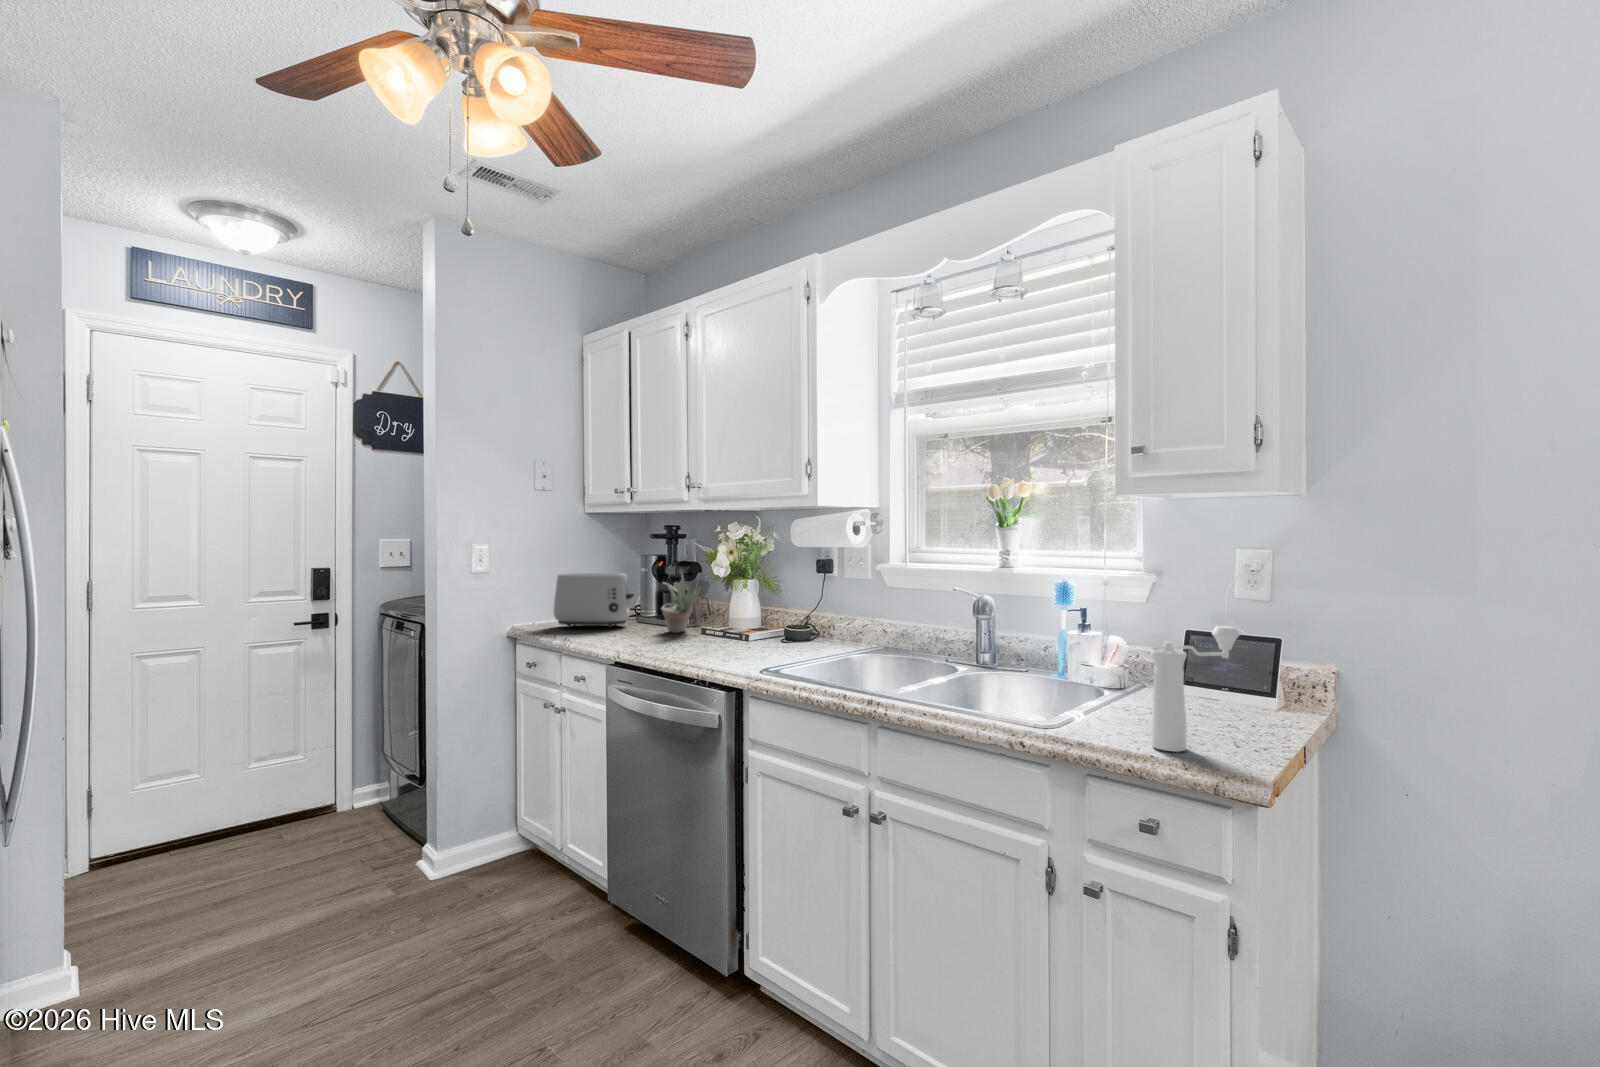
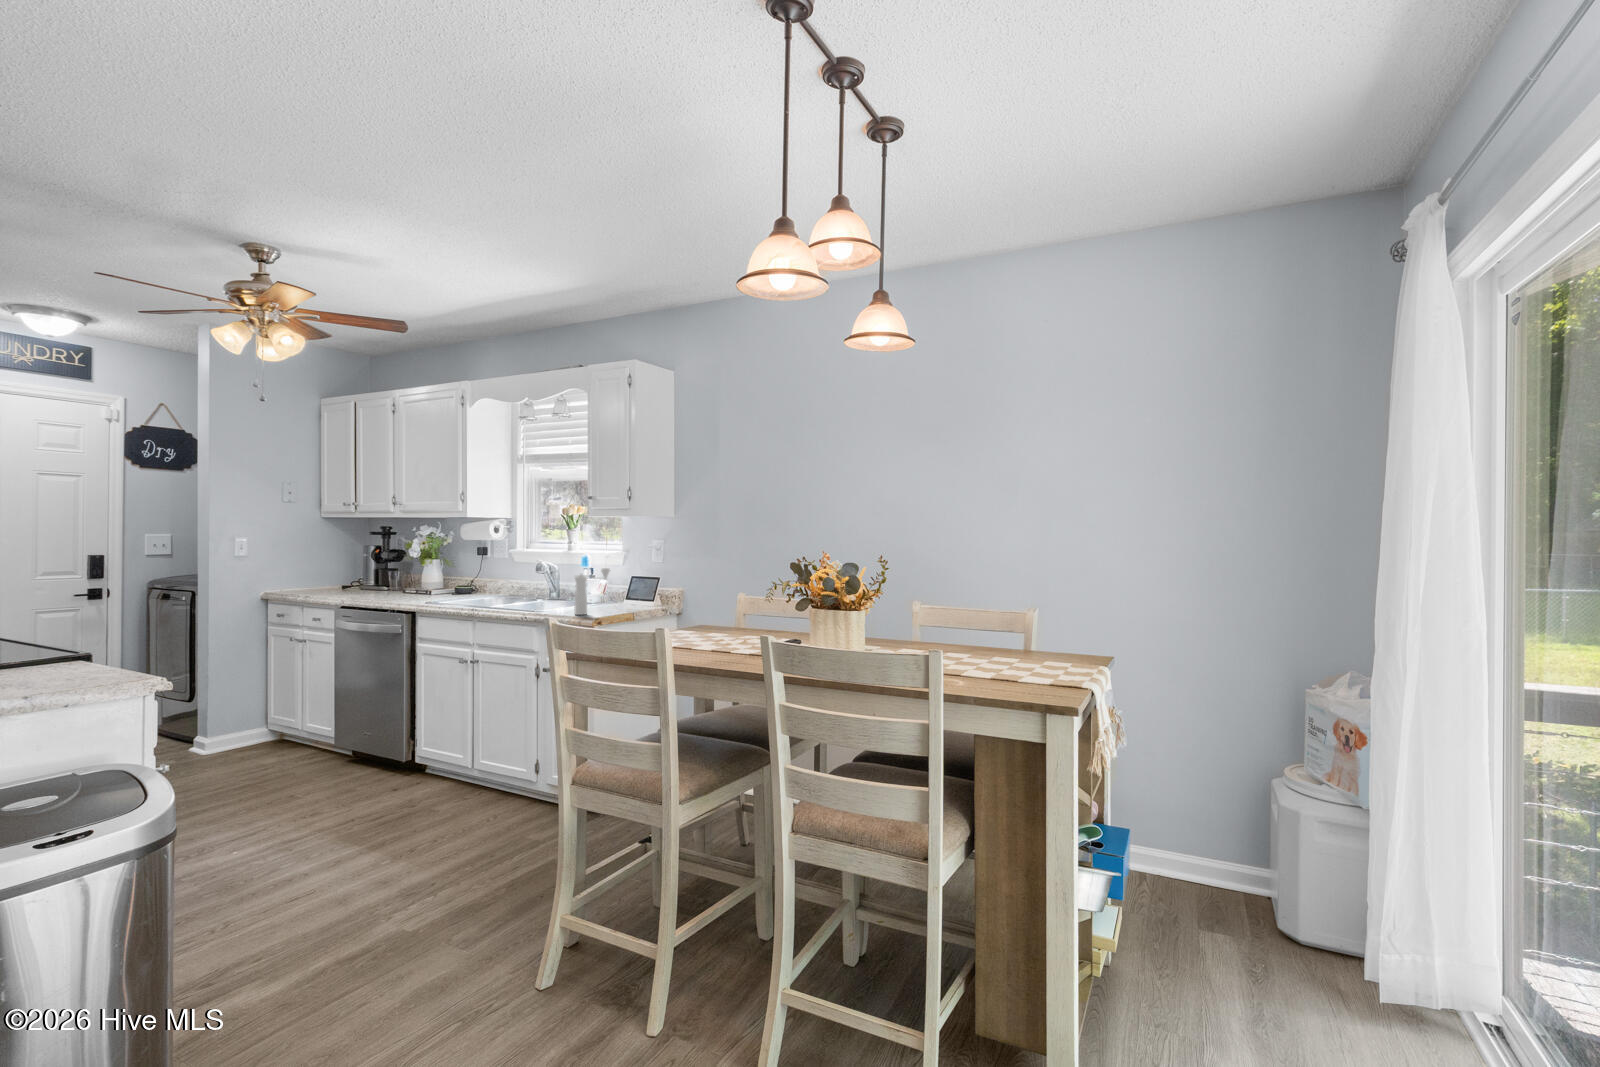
succulent plant: present [661,570,701,633] -> none [373,553,403,593]
toaster: present [553,573,634,628] -> none [297,557,357,592]

